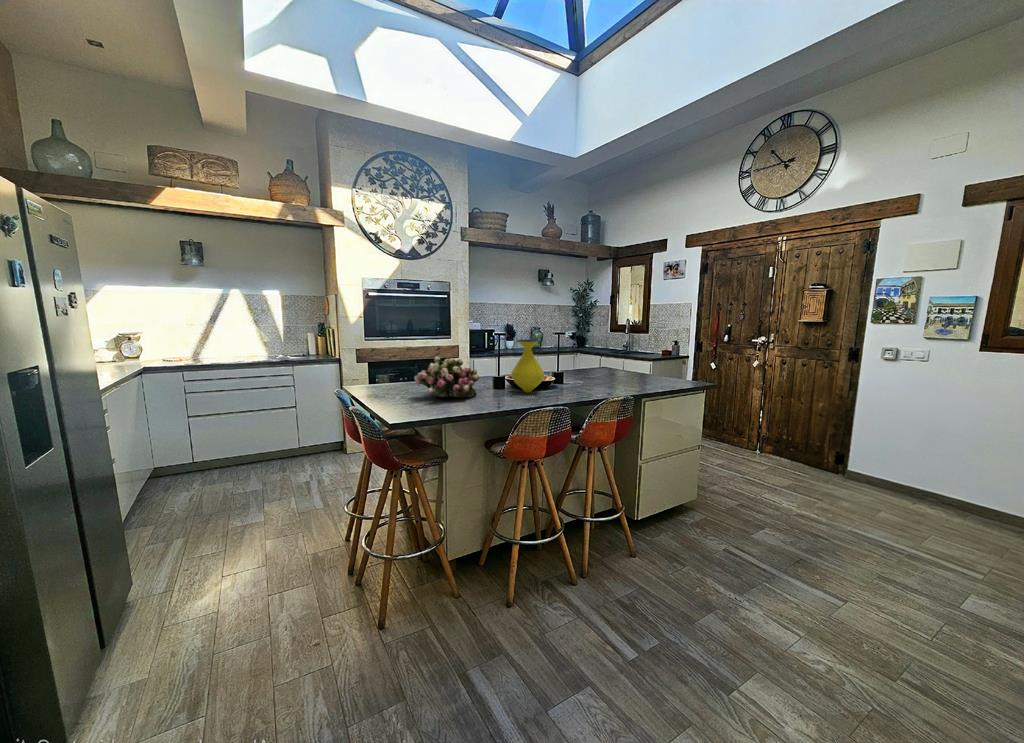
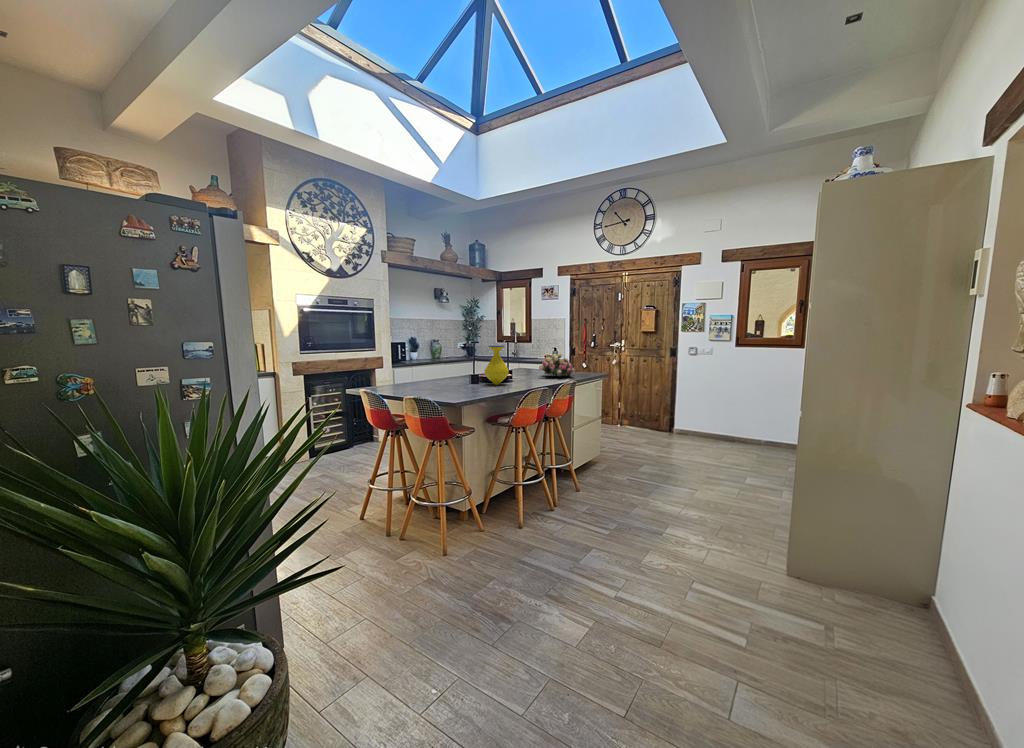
flower arrangement: present [414,356,479,398] -> present [539,353,574,376]

